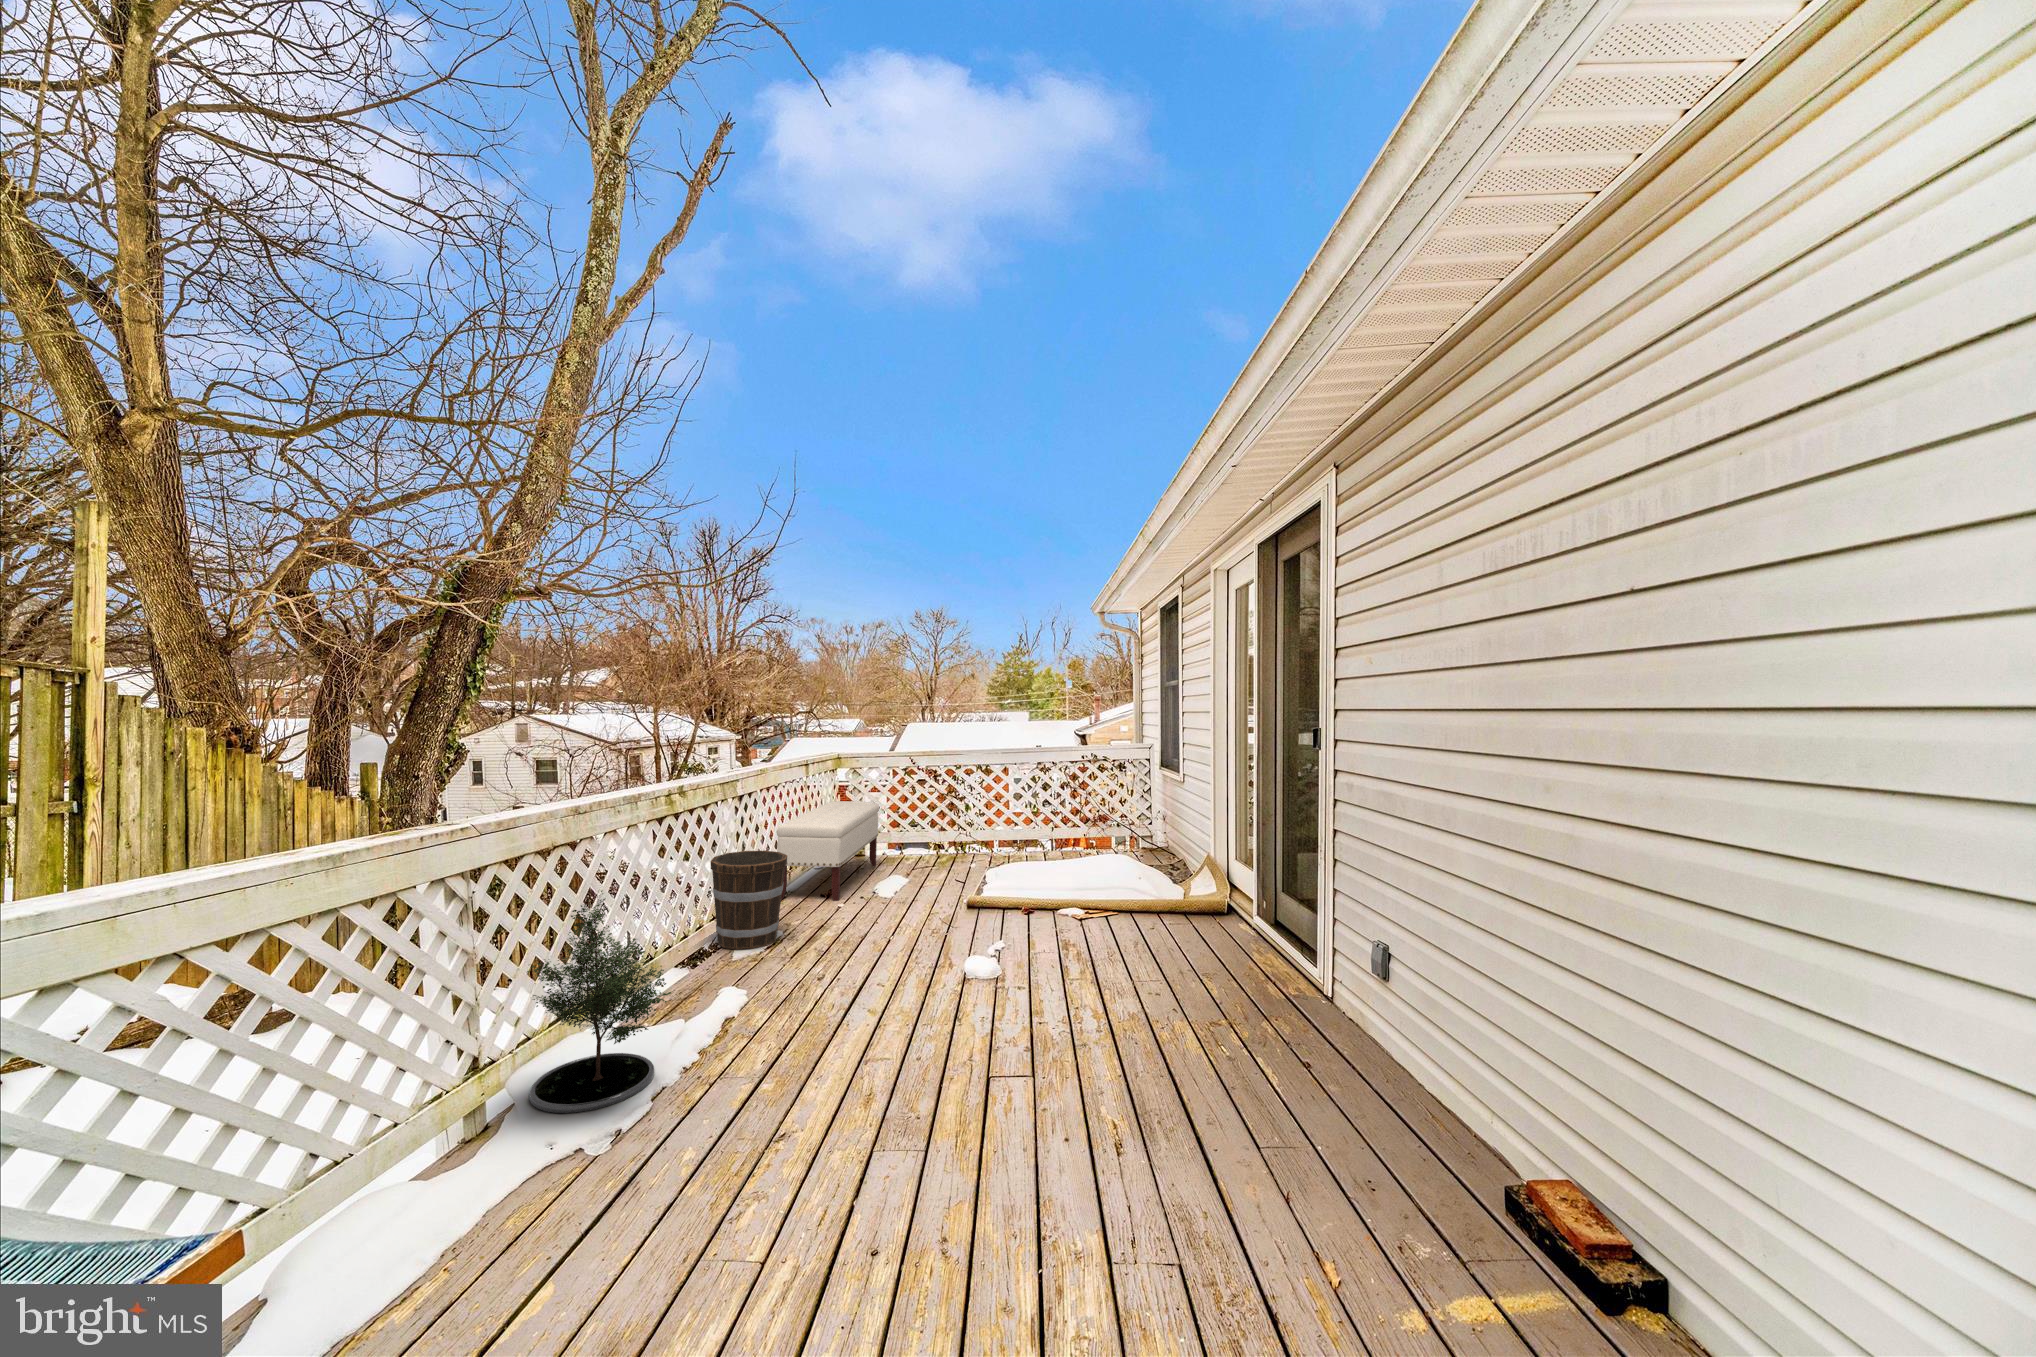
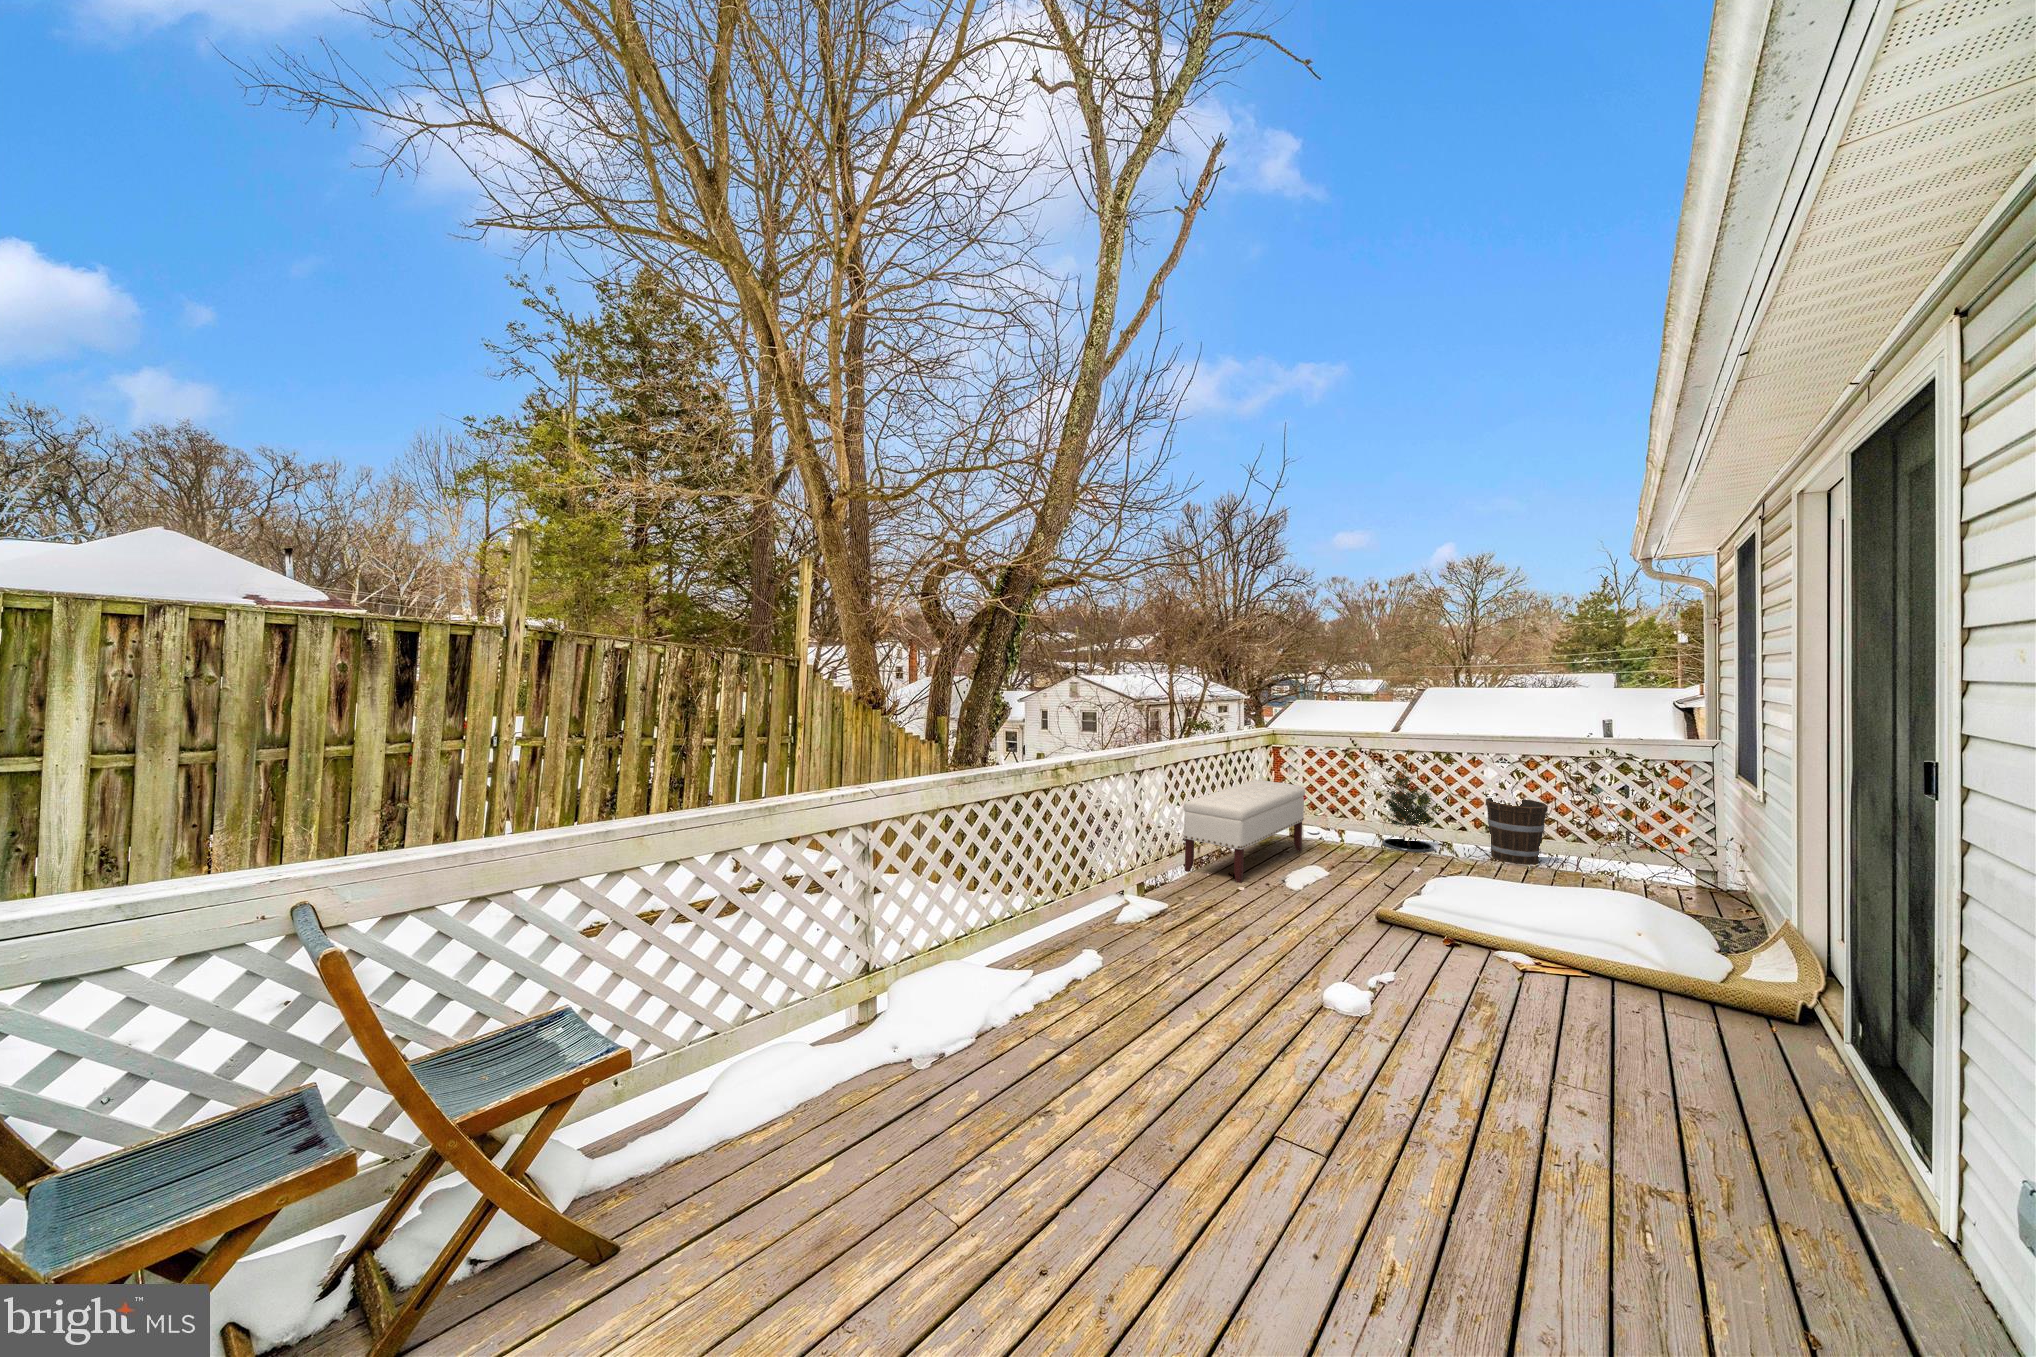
bucket: present [711,850,787,950] -> present [1486,798,1548,865]
potted tree: present [527,891,671,1113] -> present [1382,768,1437,852]

